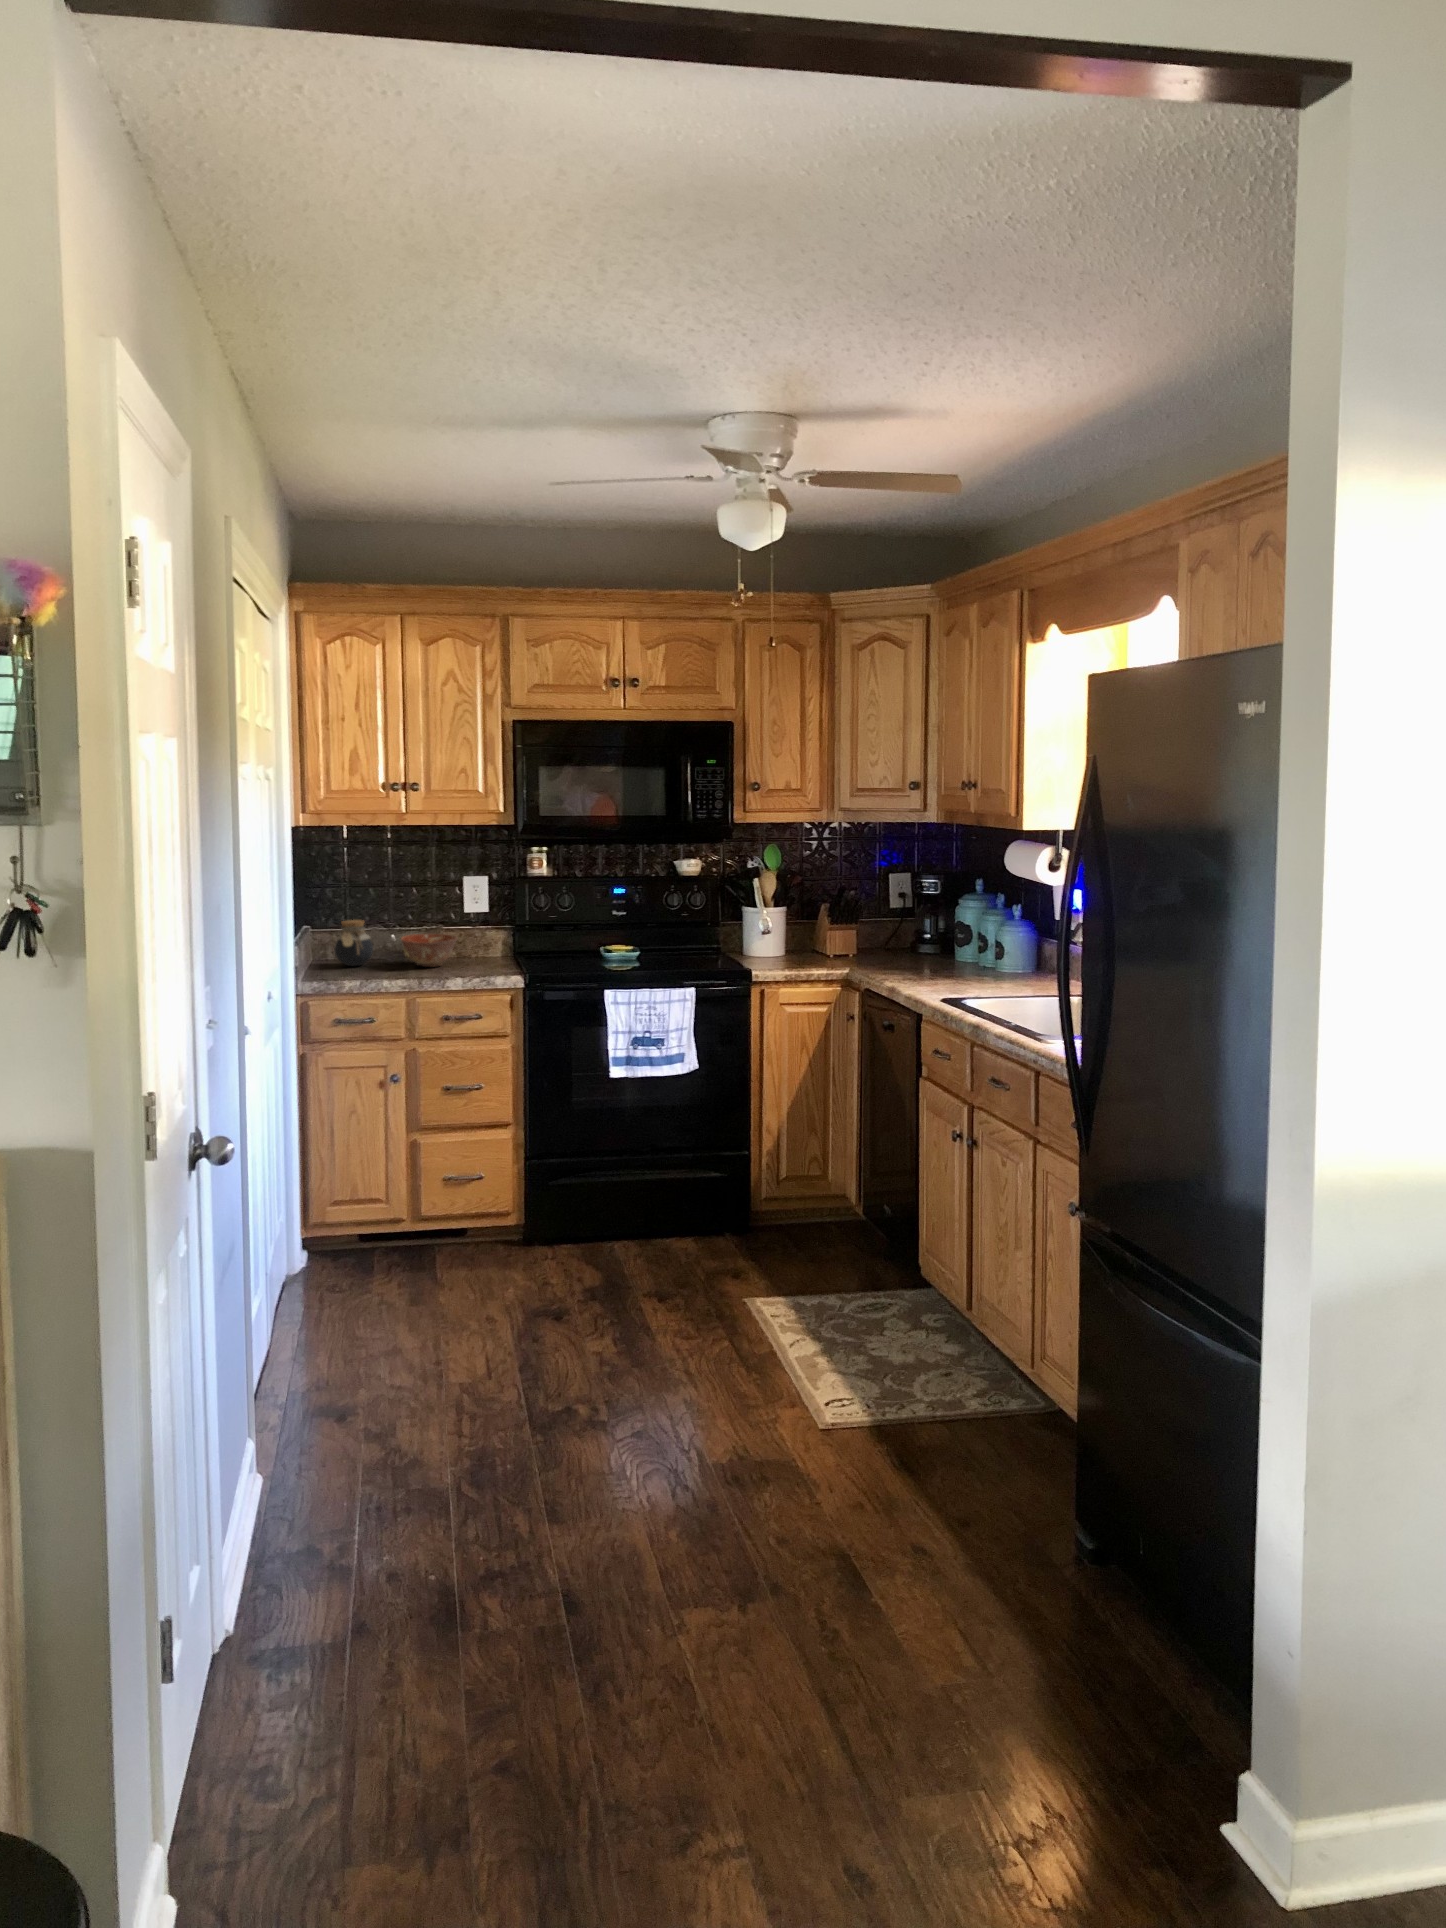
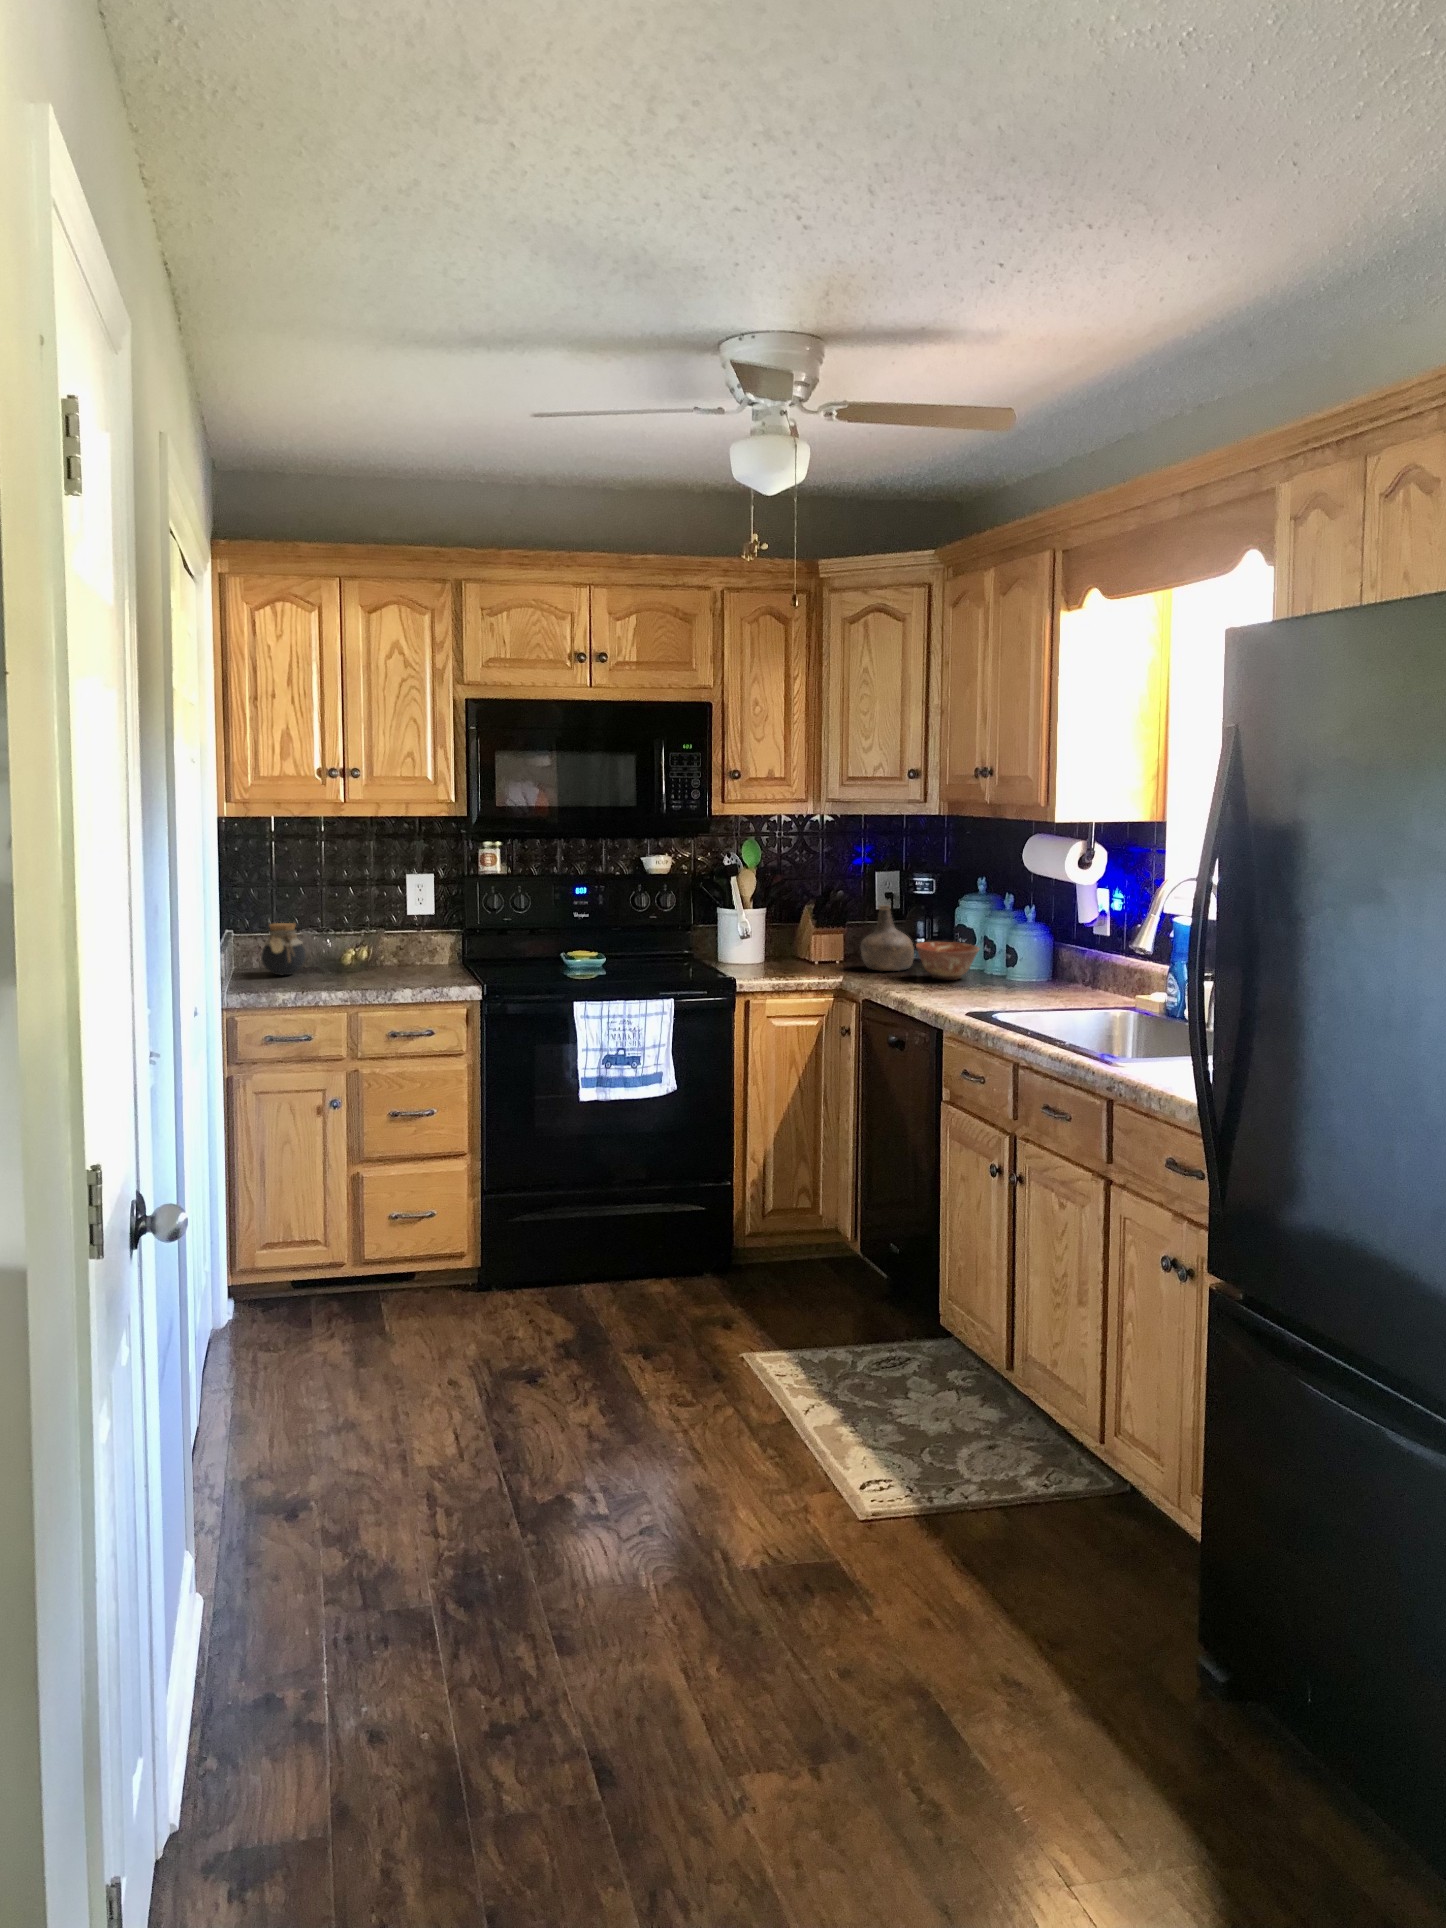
bottle: none [867,903,915,963] -> present [861,905,914,971]
ceramic bowl: present [401,934,457,967] -> present [916,942,979,980]

